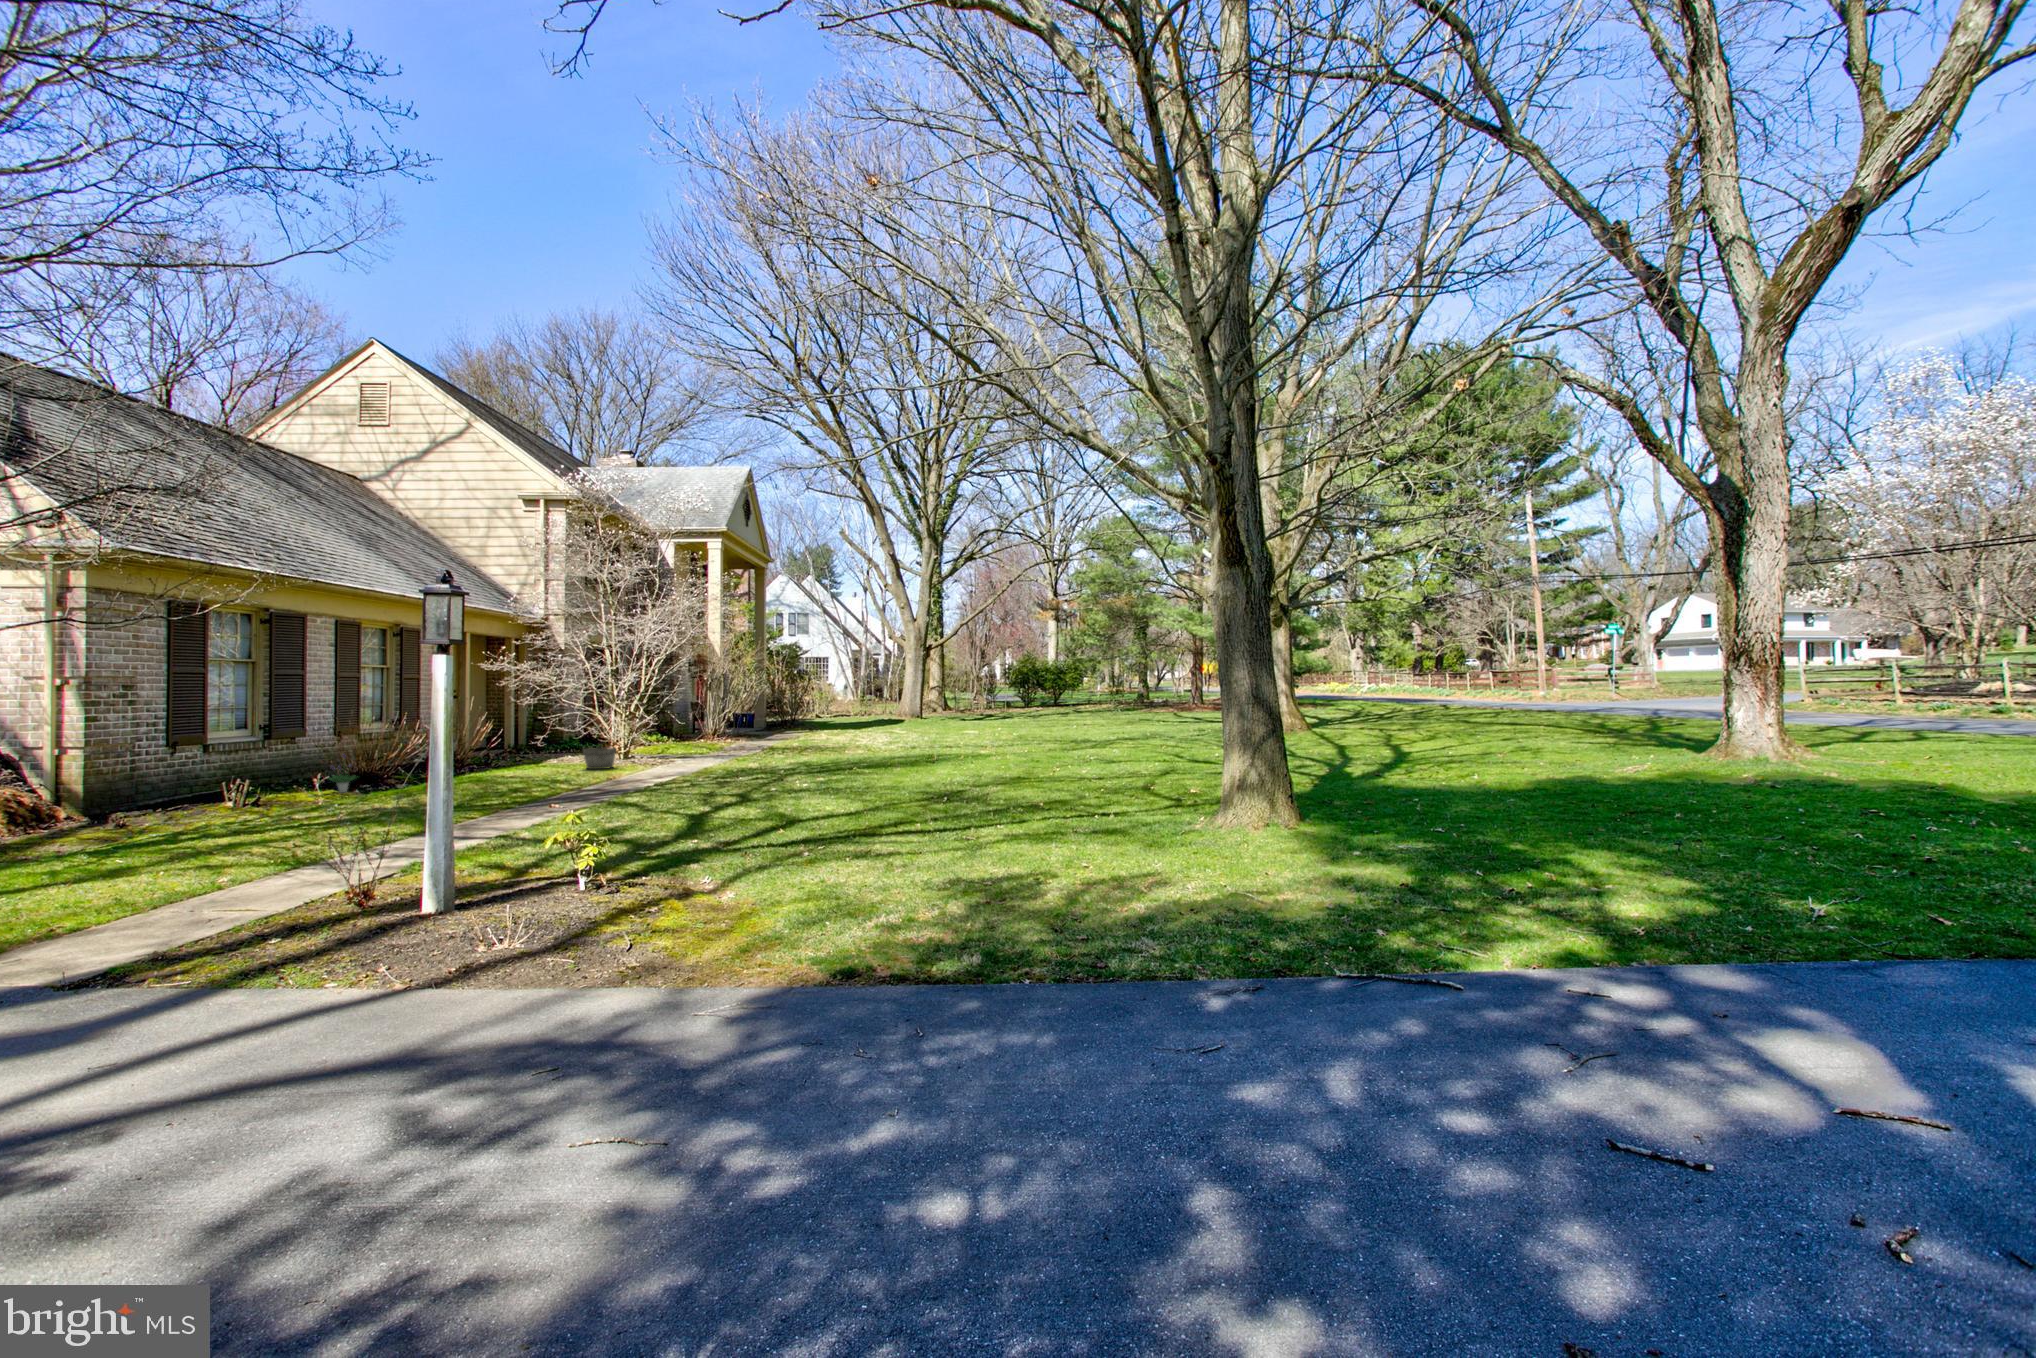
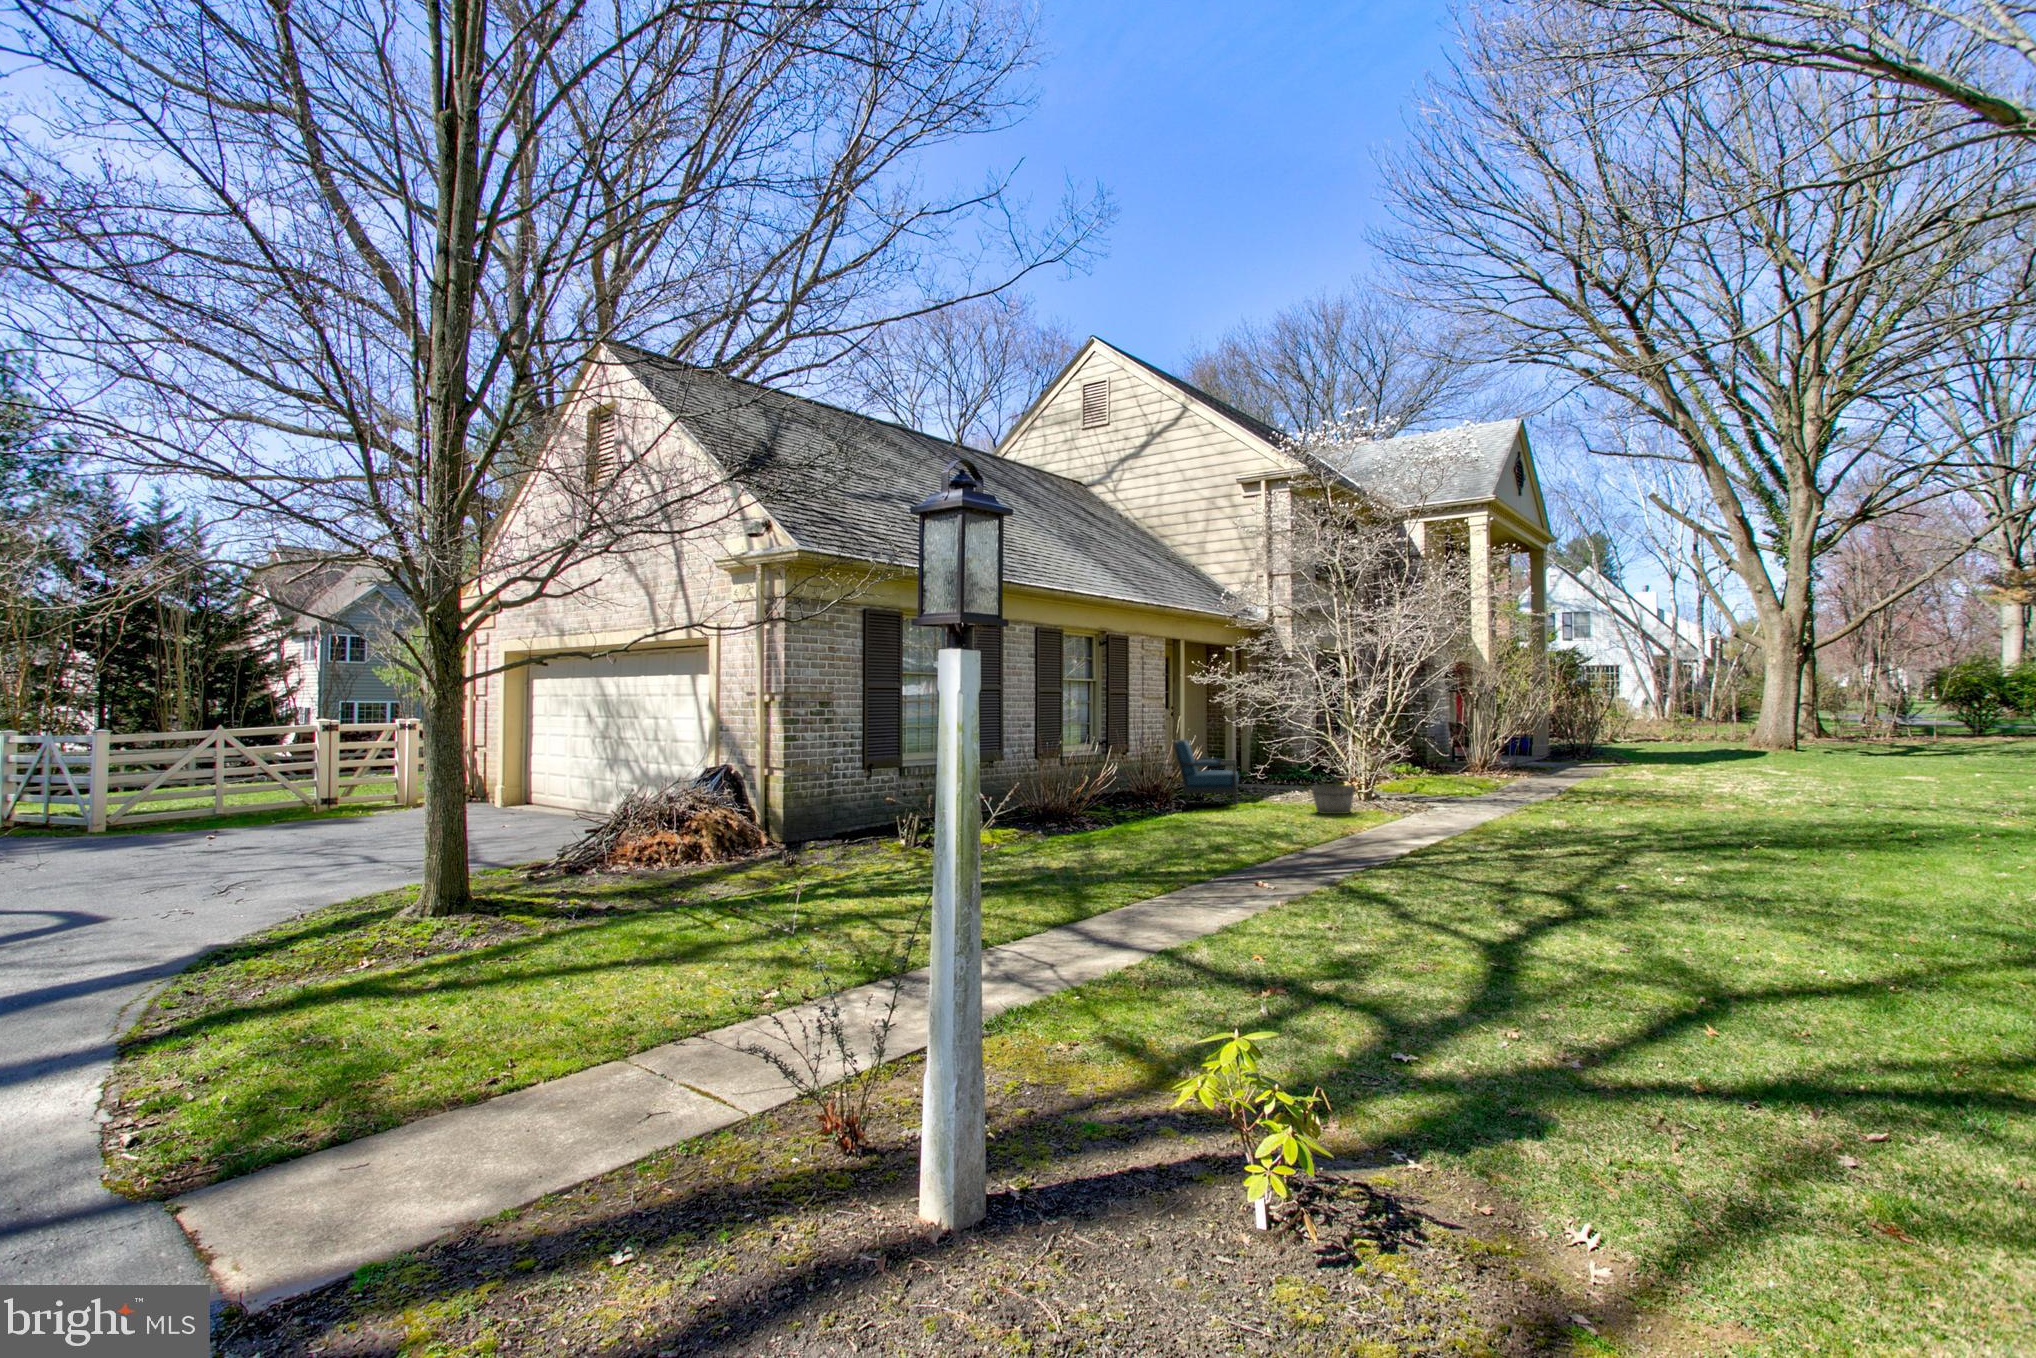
chair: none [461,716,520,774] -> present [1173,739,1239,807]
potted plant: present [329,754,355,792] -> none [1028,782,1060,827]

